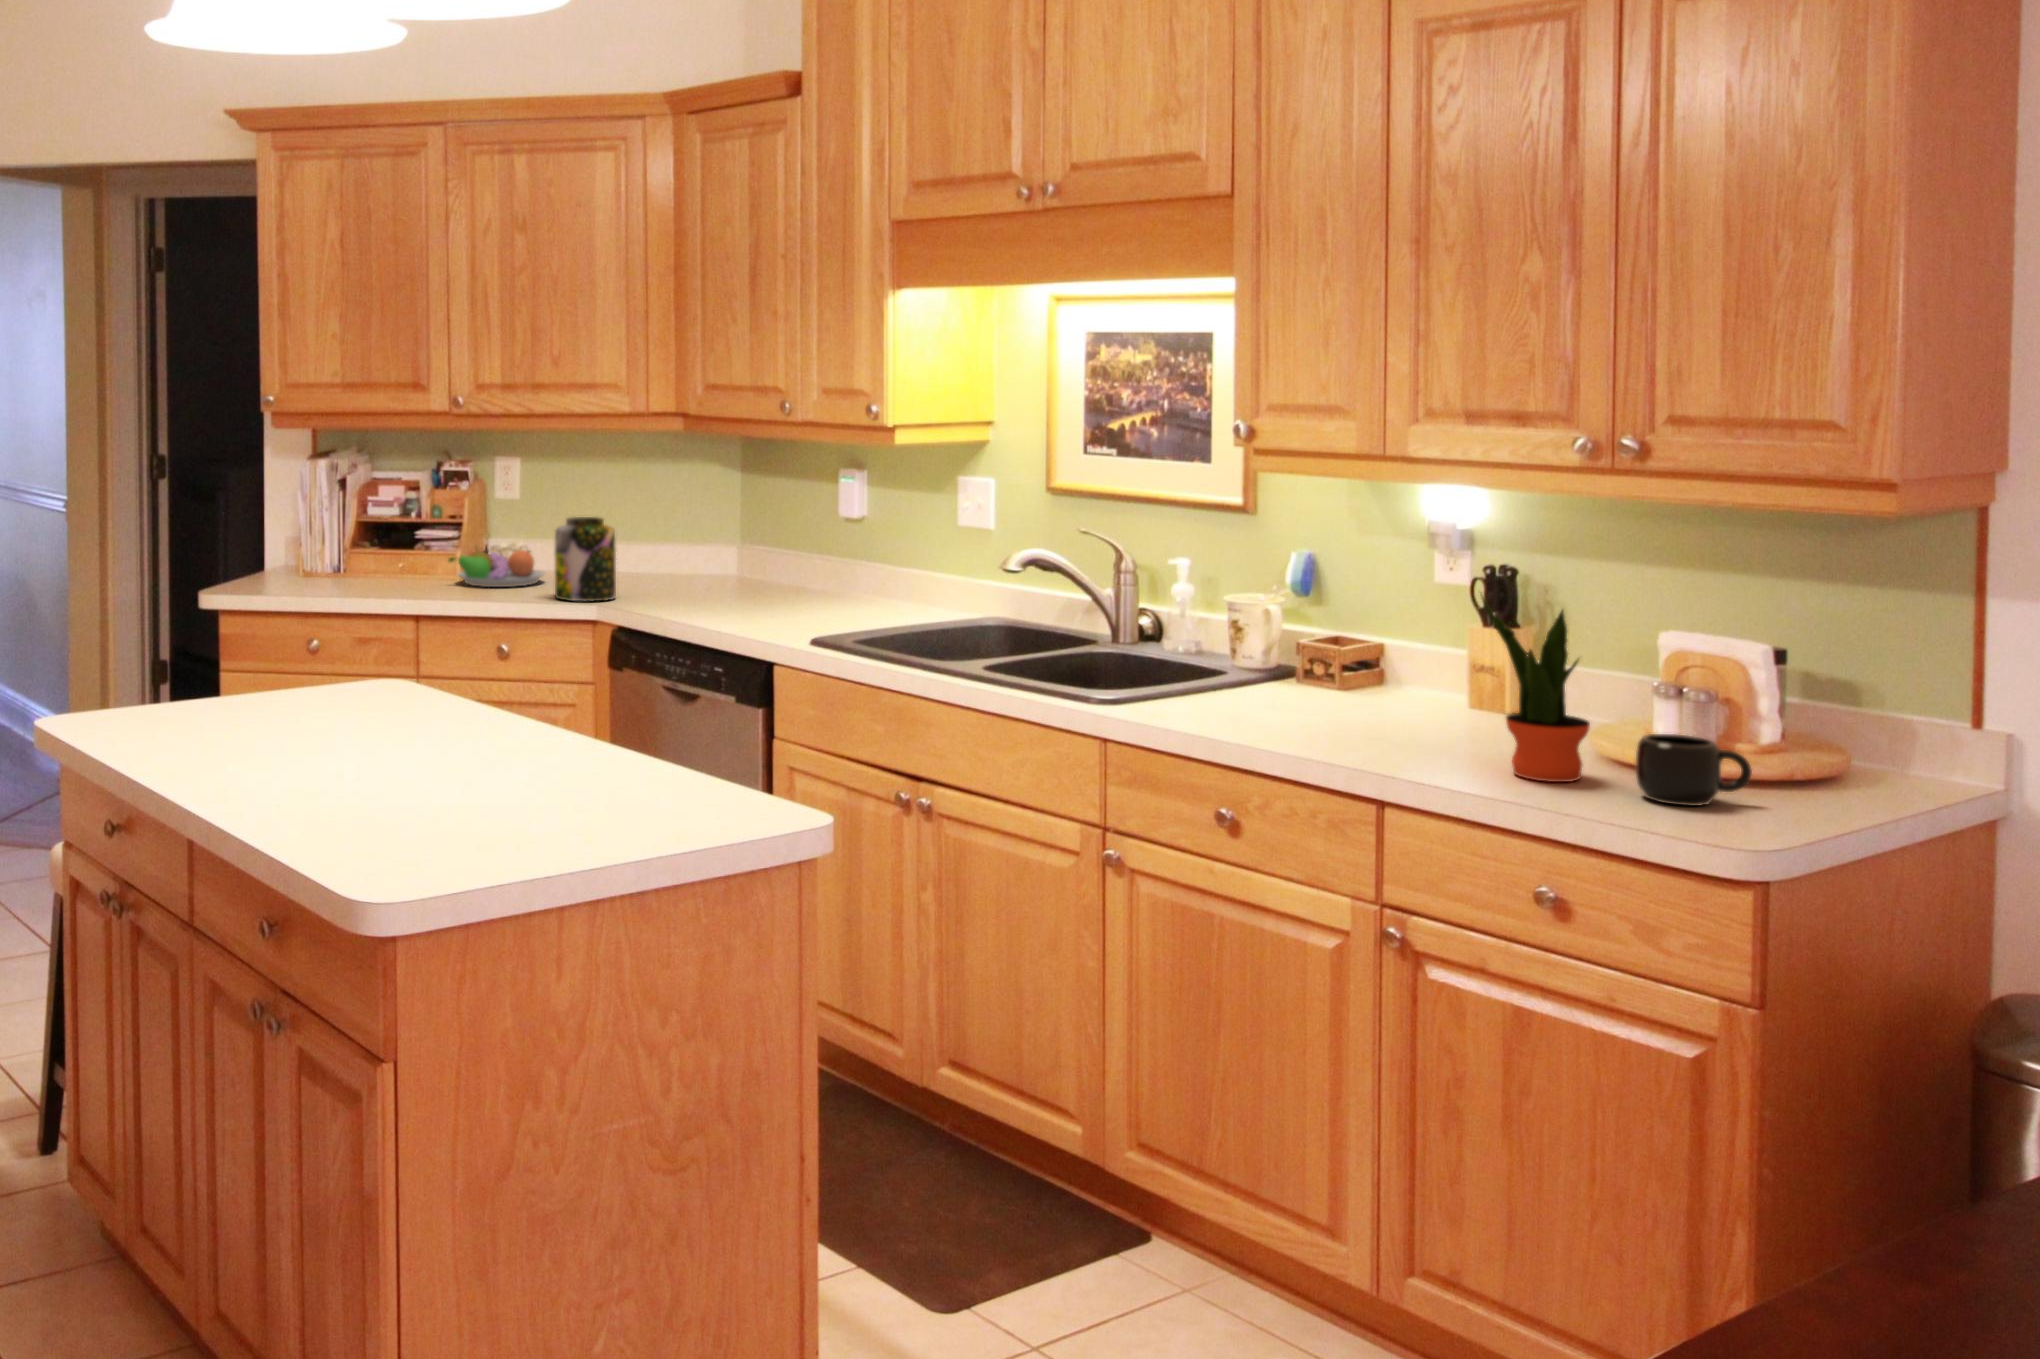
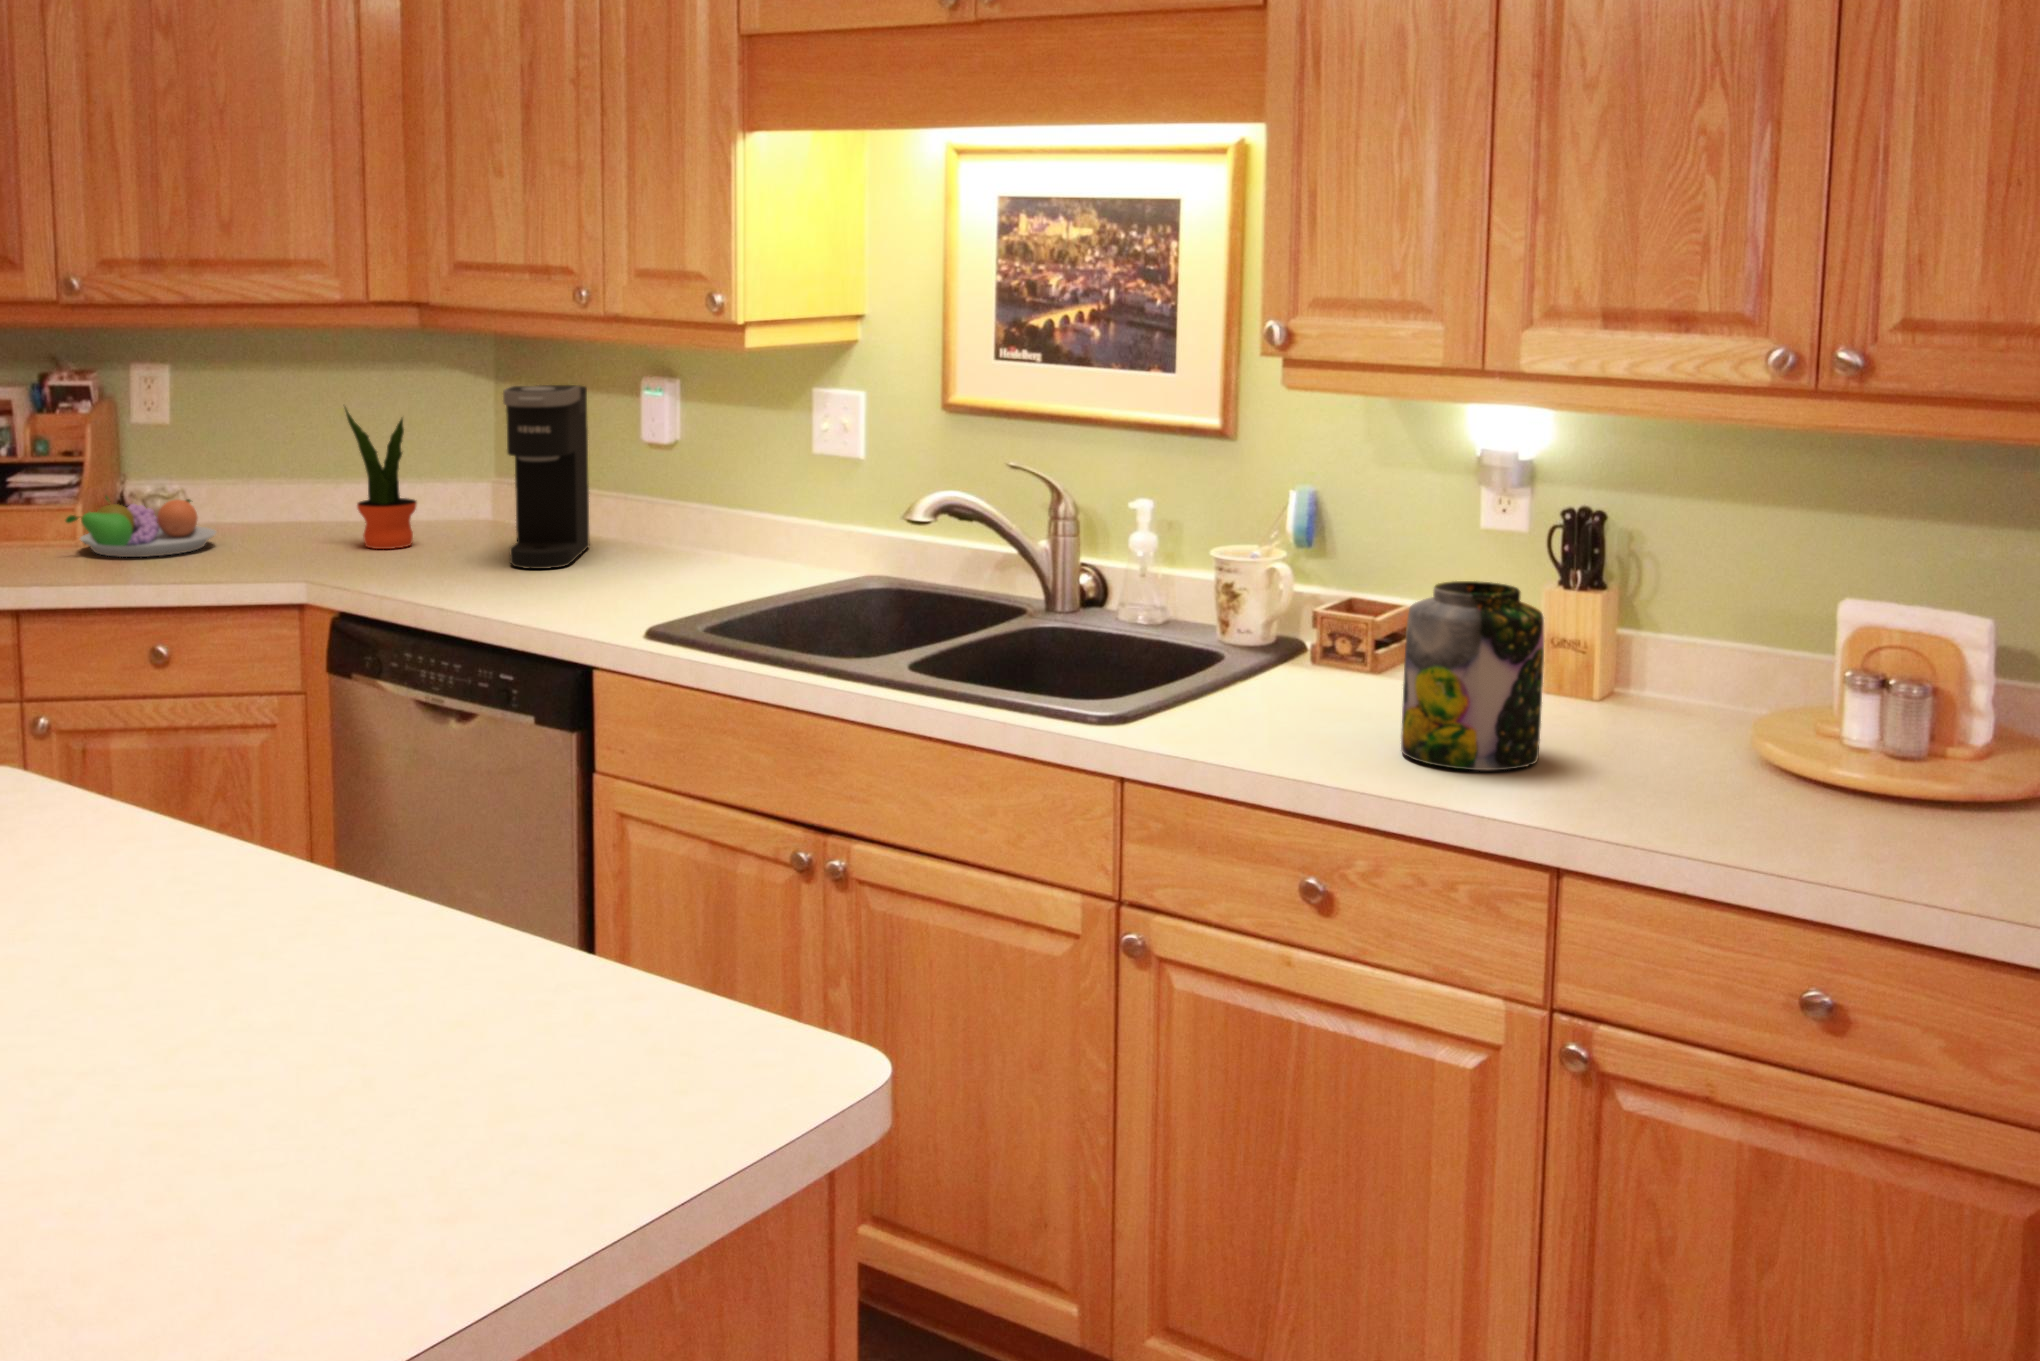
coffee maker: none [736,472,801,604] -> present [503,385,589,569]
jar: present [555,517,616,601] -> present [1401,581,1544,770]
potted plant: present [1481,596,1590,782] -> present [345,408,417,549]
mug: present [1635,734,1752,806] -> none [1883,751,2024,851]

